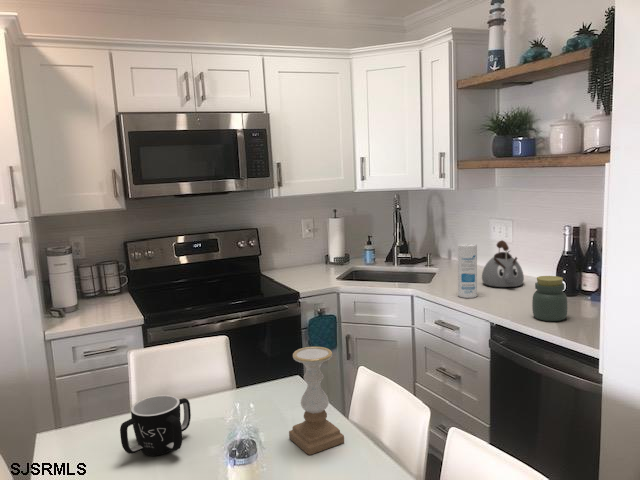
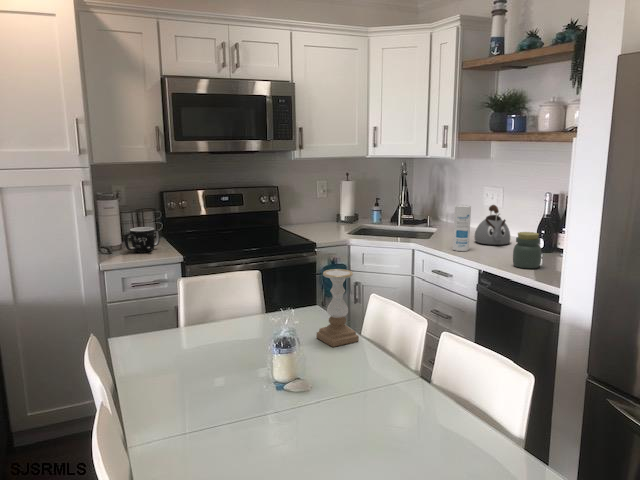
mug: present [120,395,191,456] -> present [125,227,160,253]

